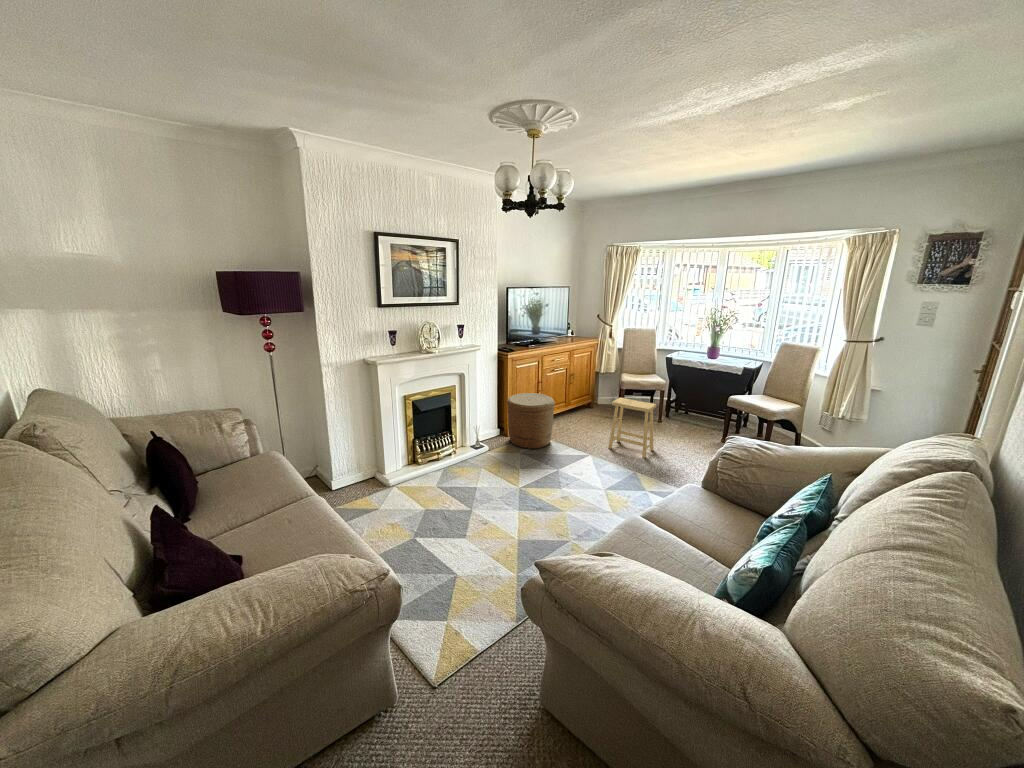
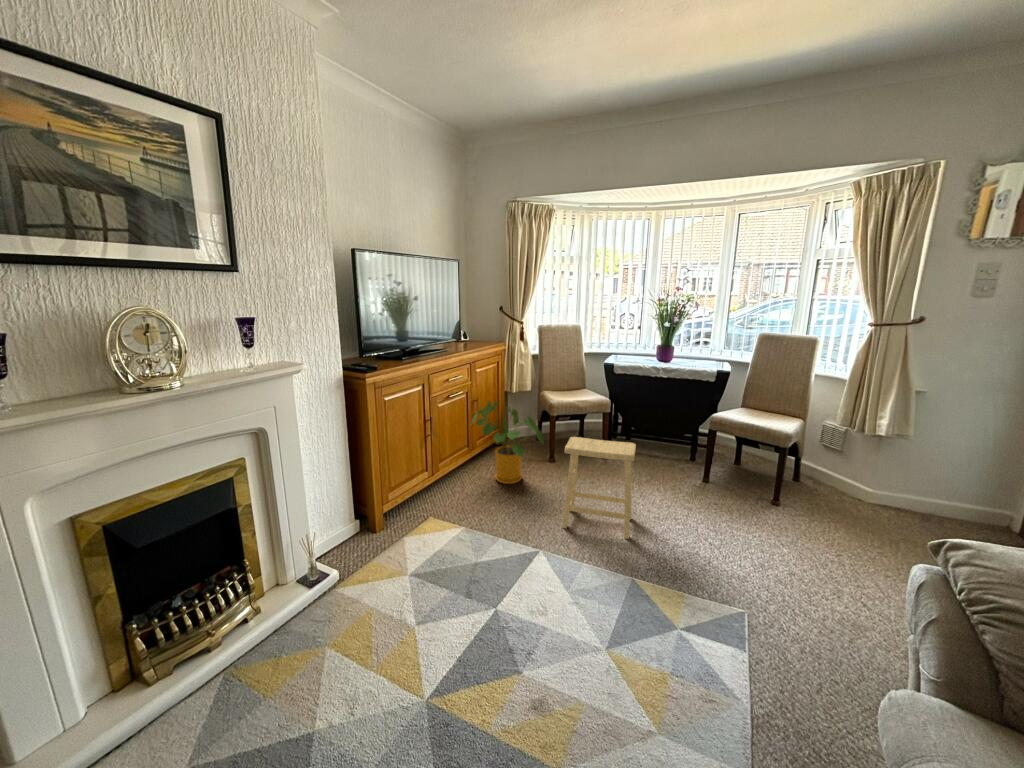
house plant: none [566,375,609,426] -> present [472,401,544,484]
woven basket: present [507,393,555,449] -> none [370,445,465,560]

